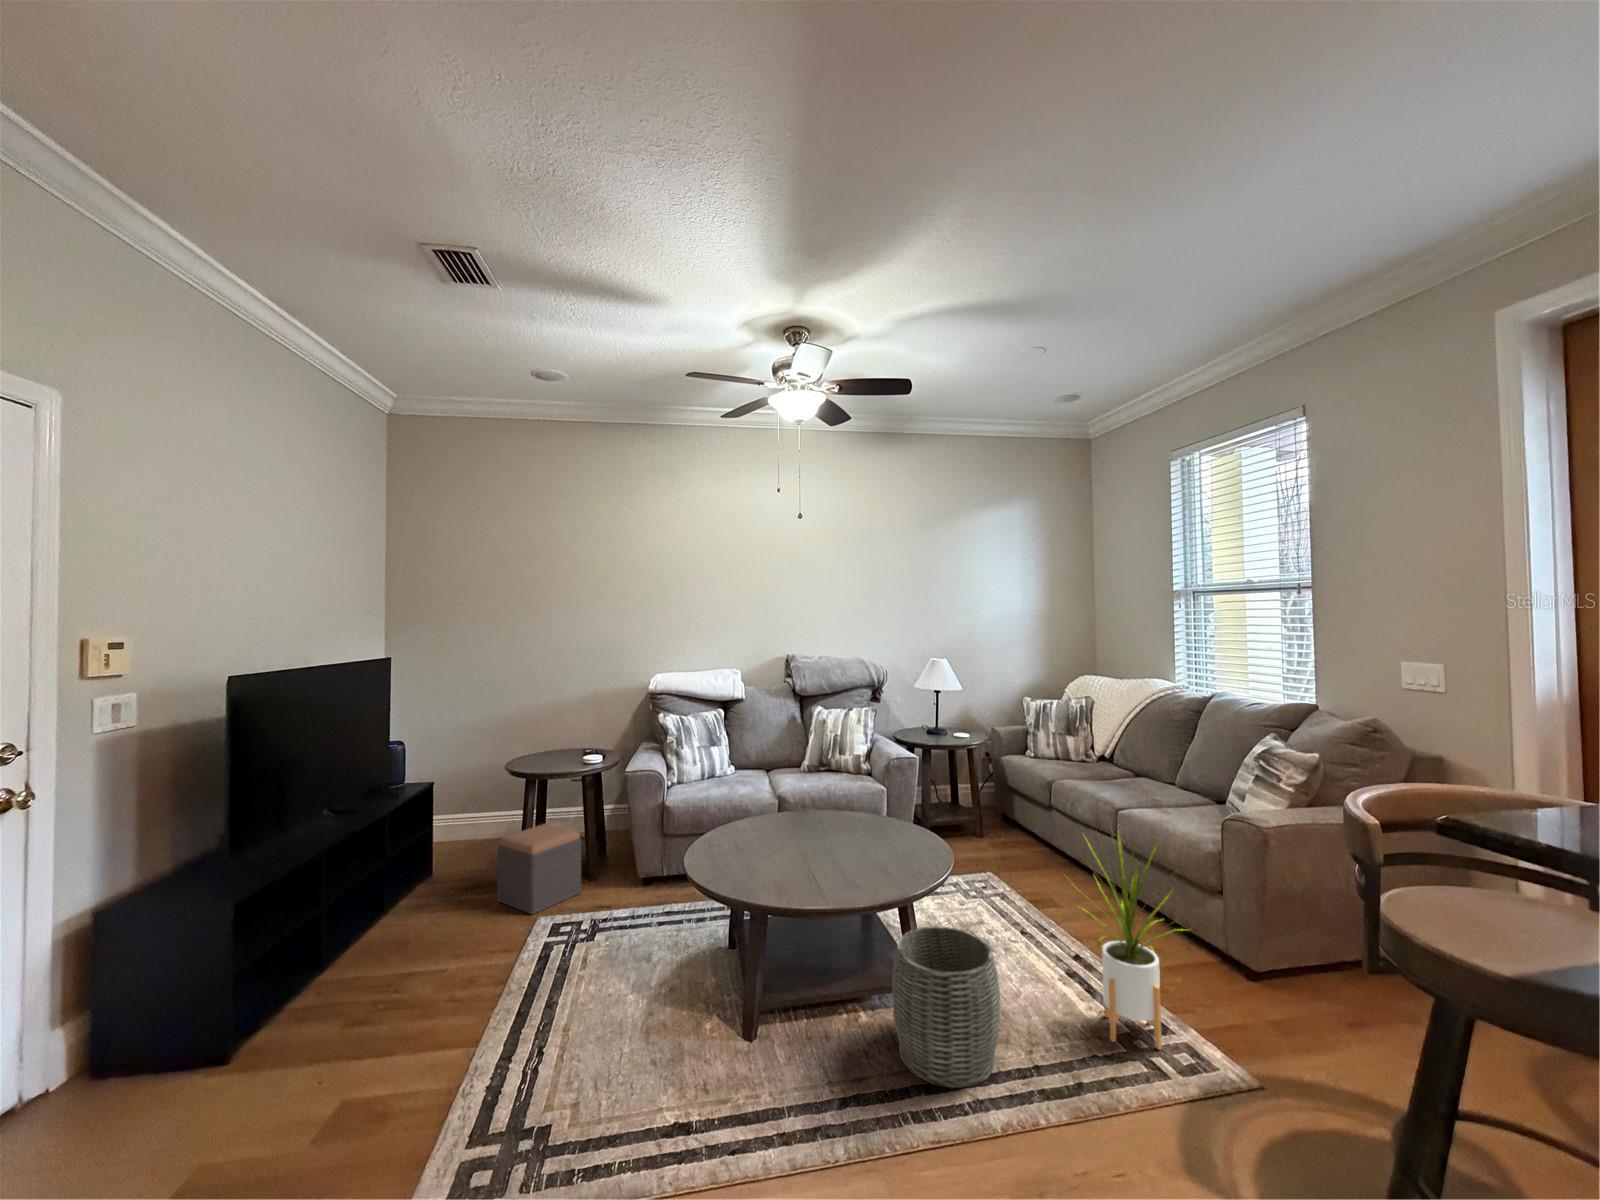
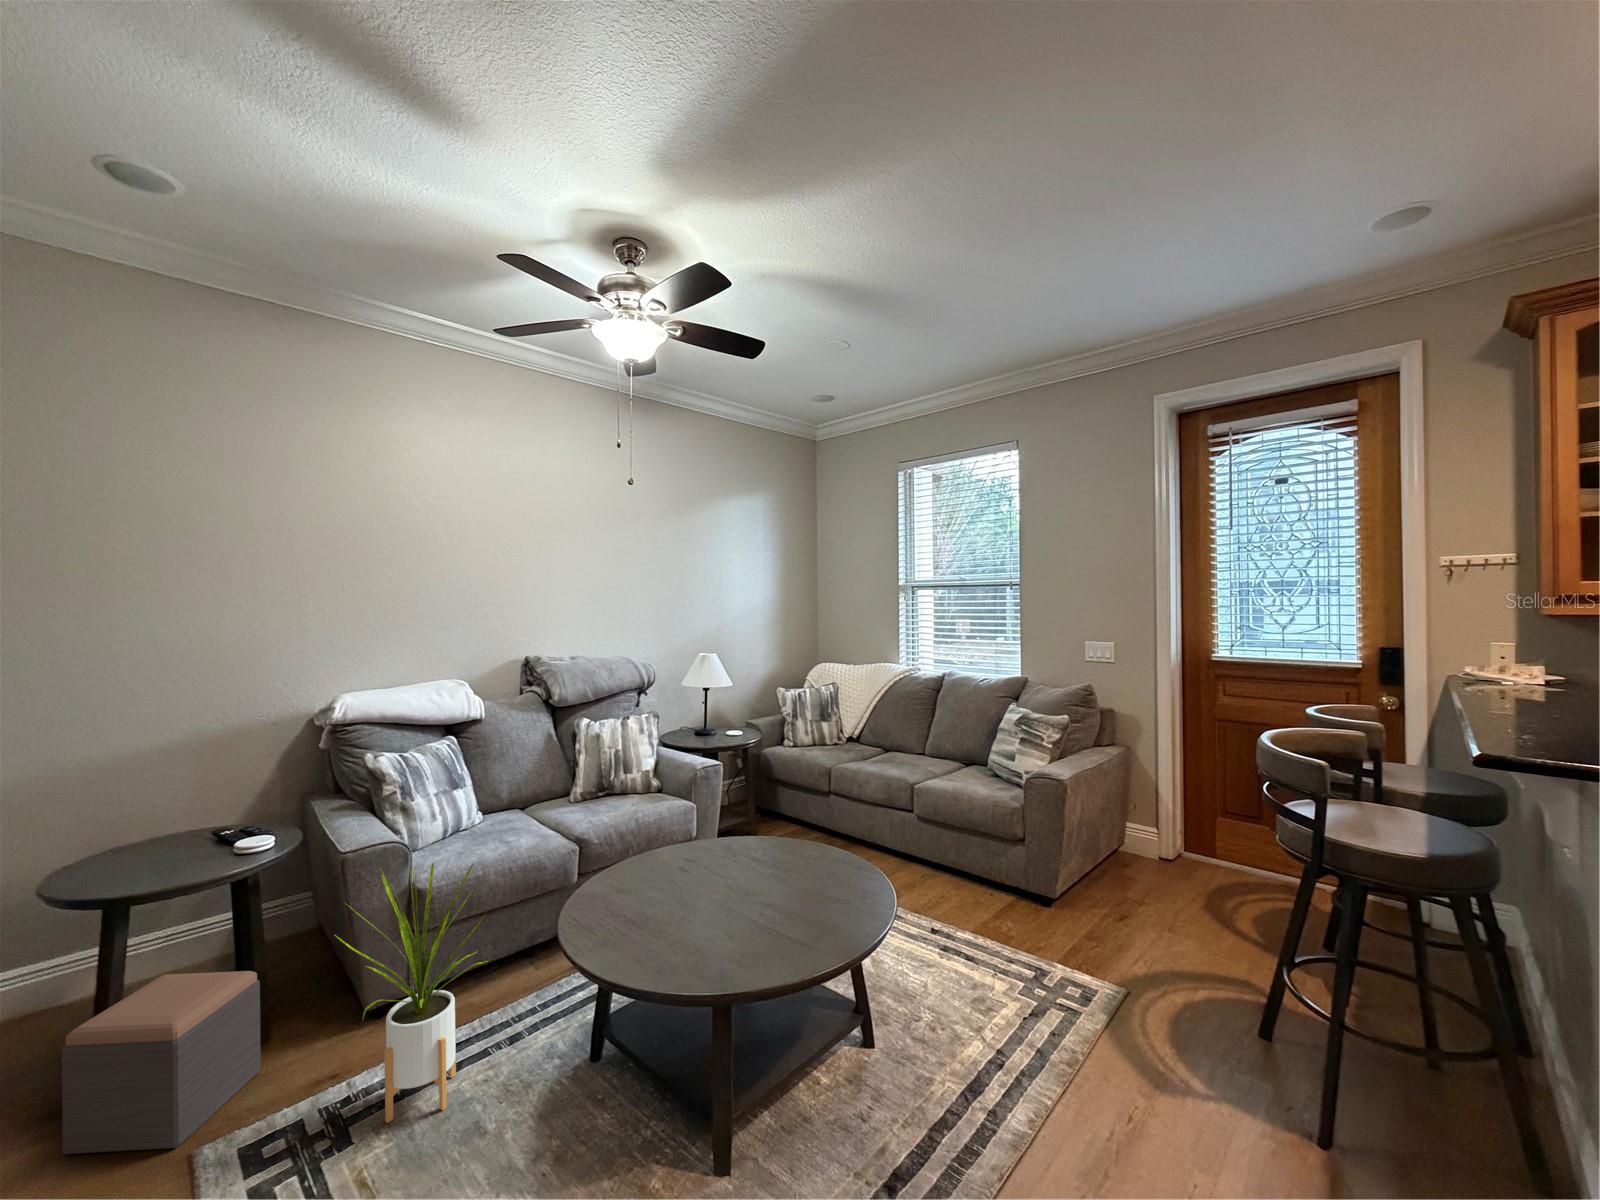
house plant: present [1076,832,1186,1049] -> present [334,857,491,1123]
woven basket: present [892,926,1000,1088] -> none [867,940,984,1120]

